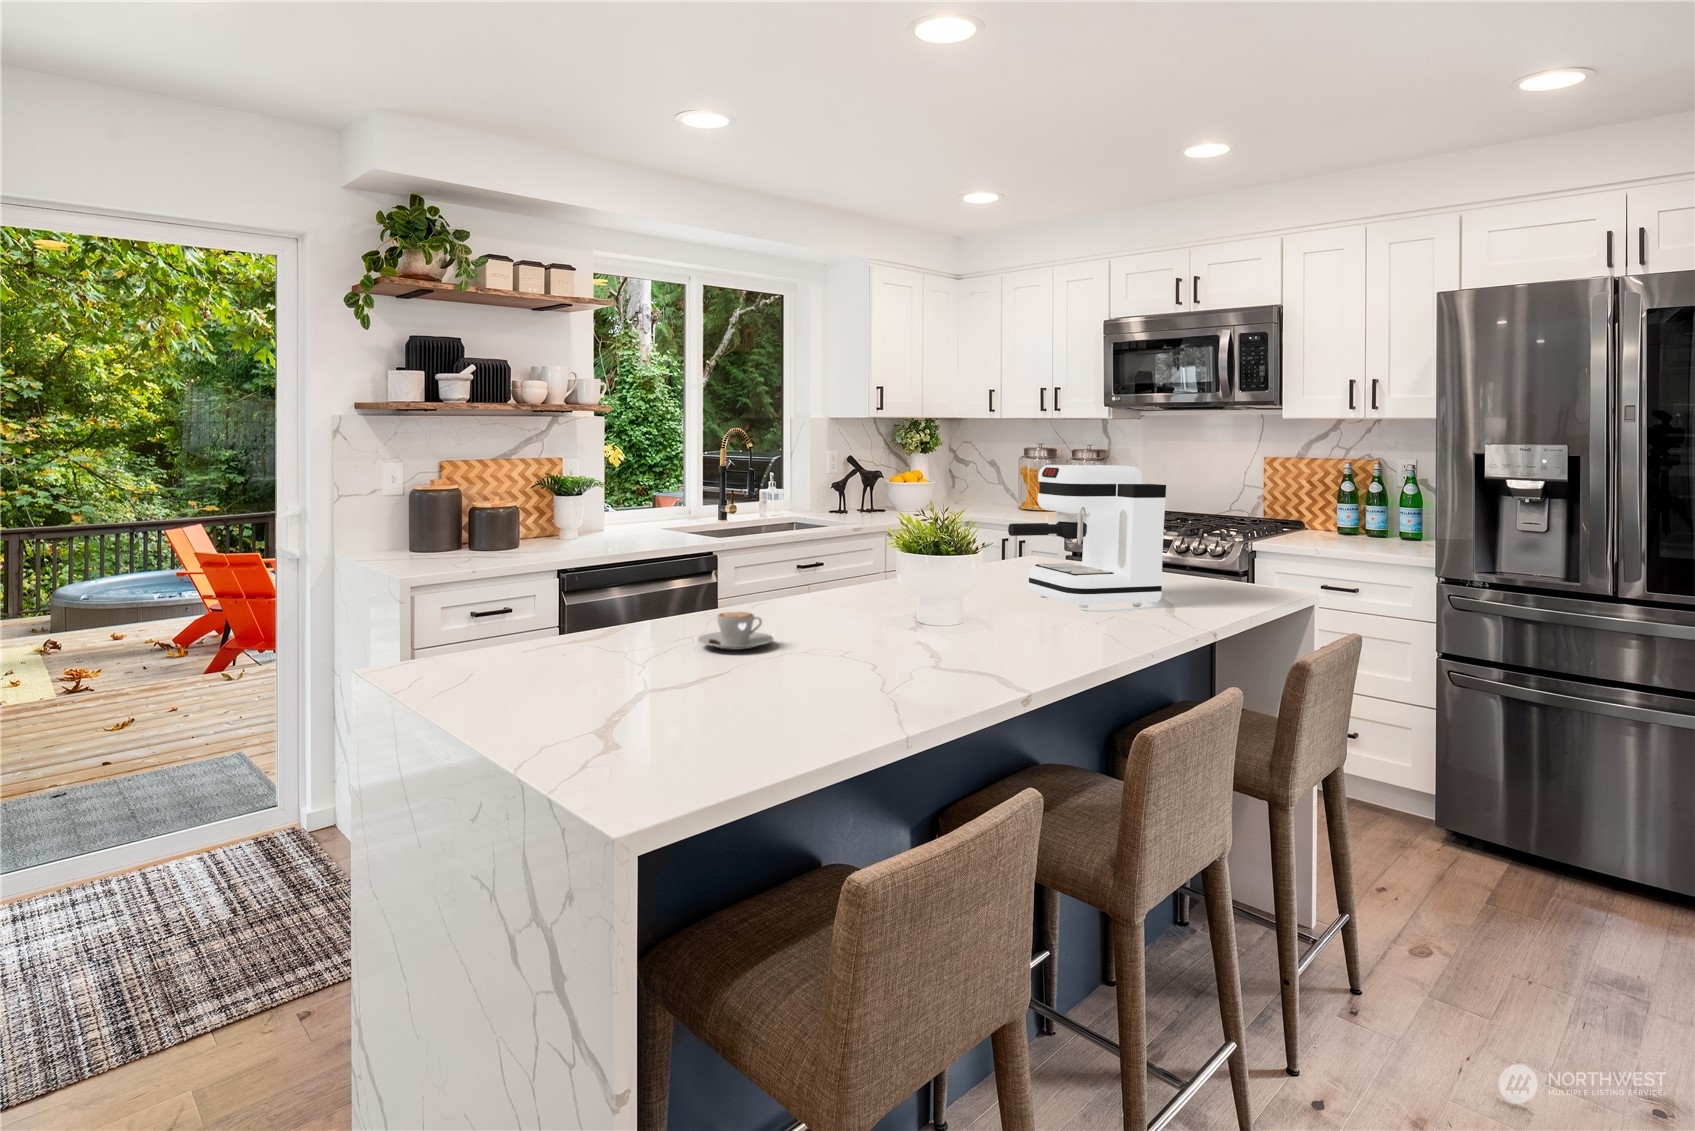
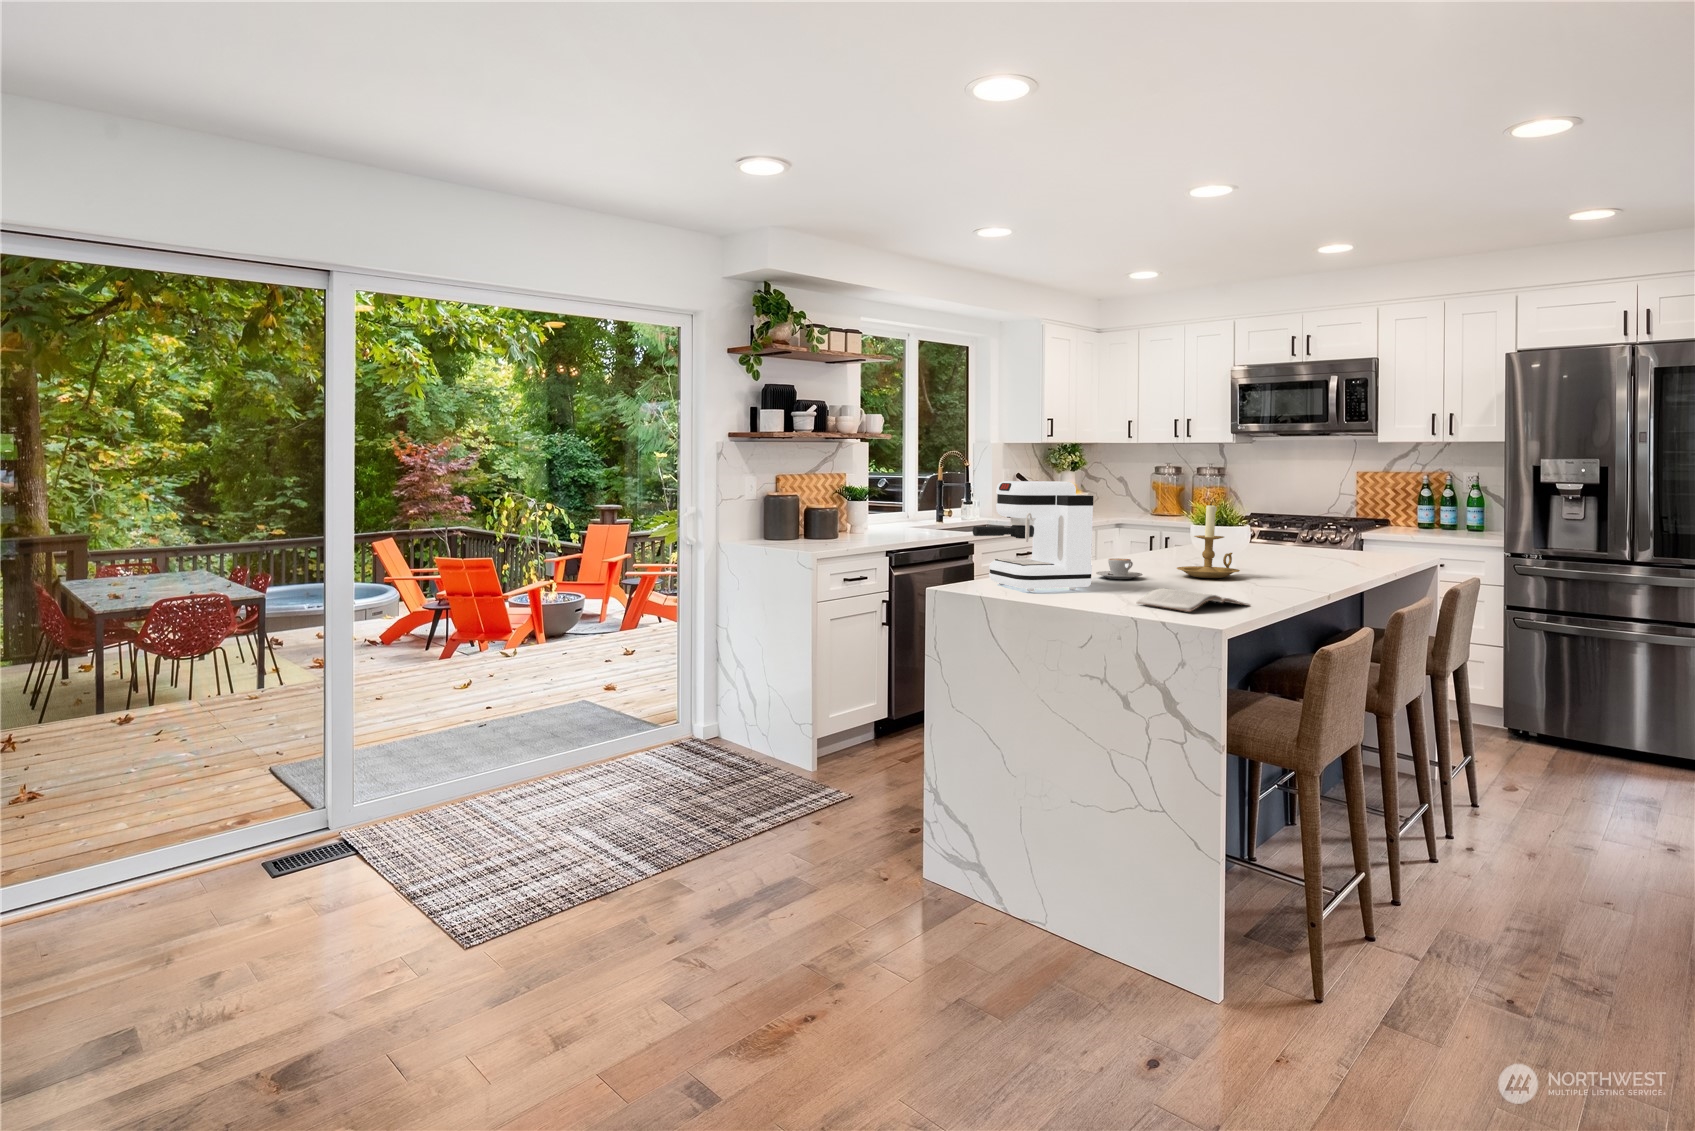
coffee maker: present [1008,465,1166,608] -> present [973,481,1094,591]
candle holder: none [836,519,939,649] -> present [1177,502,1240,578]
magazine: none [612,698,828,769] -> present [1137,588,1250,612]

